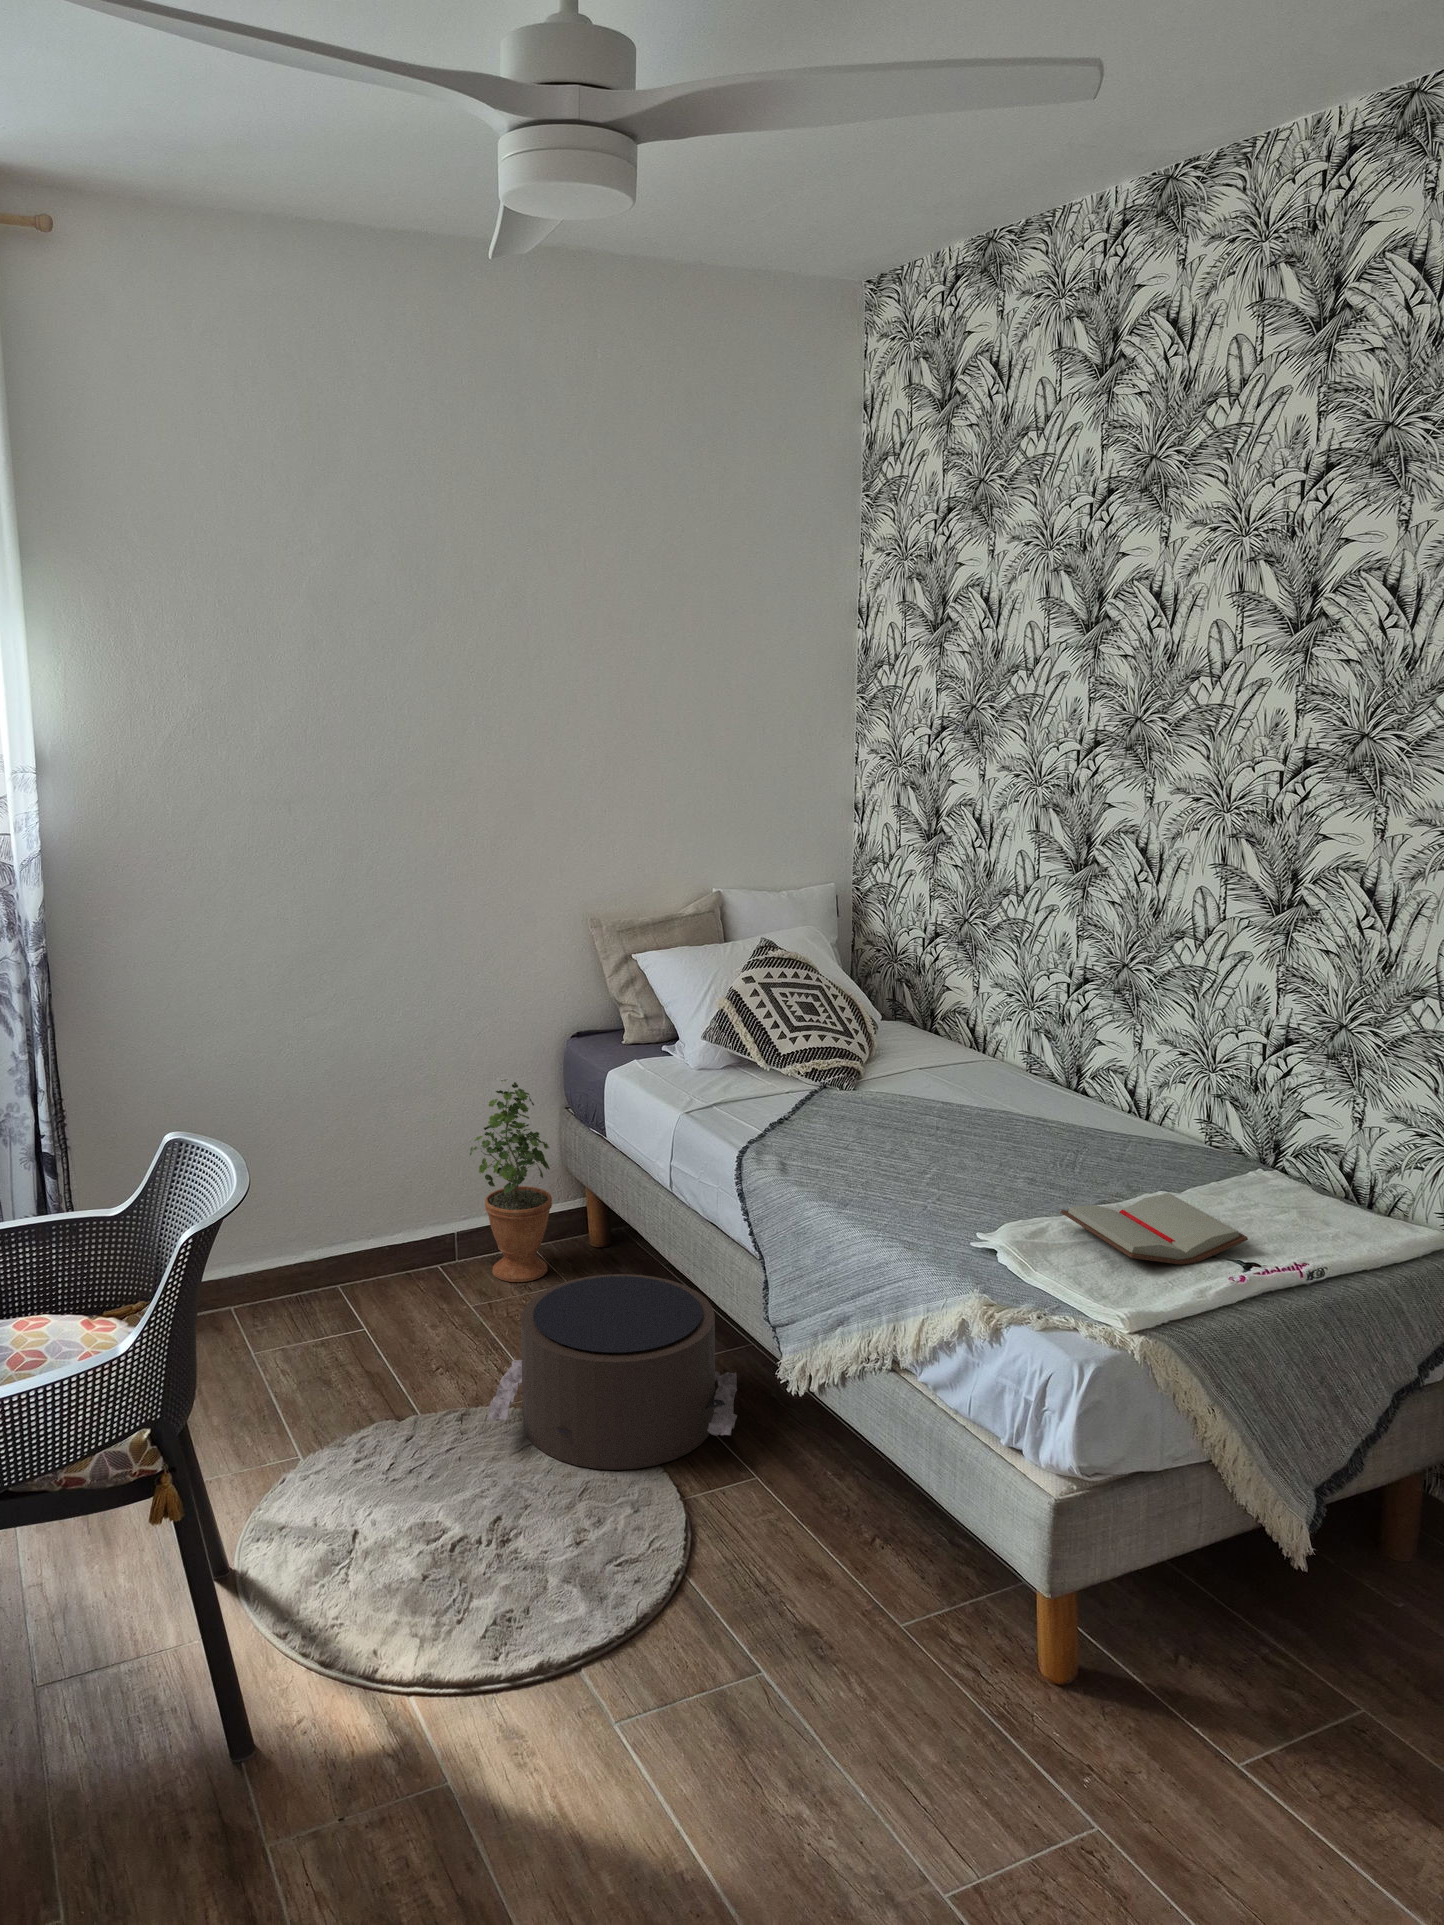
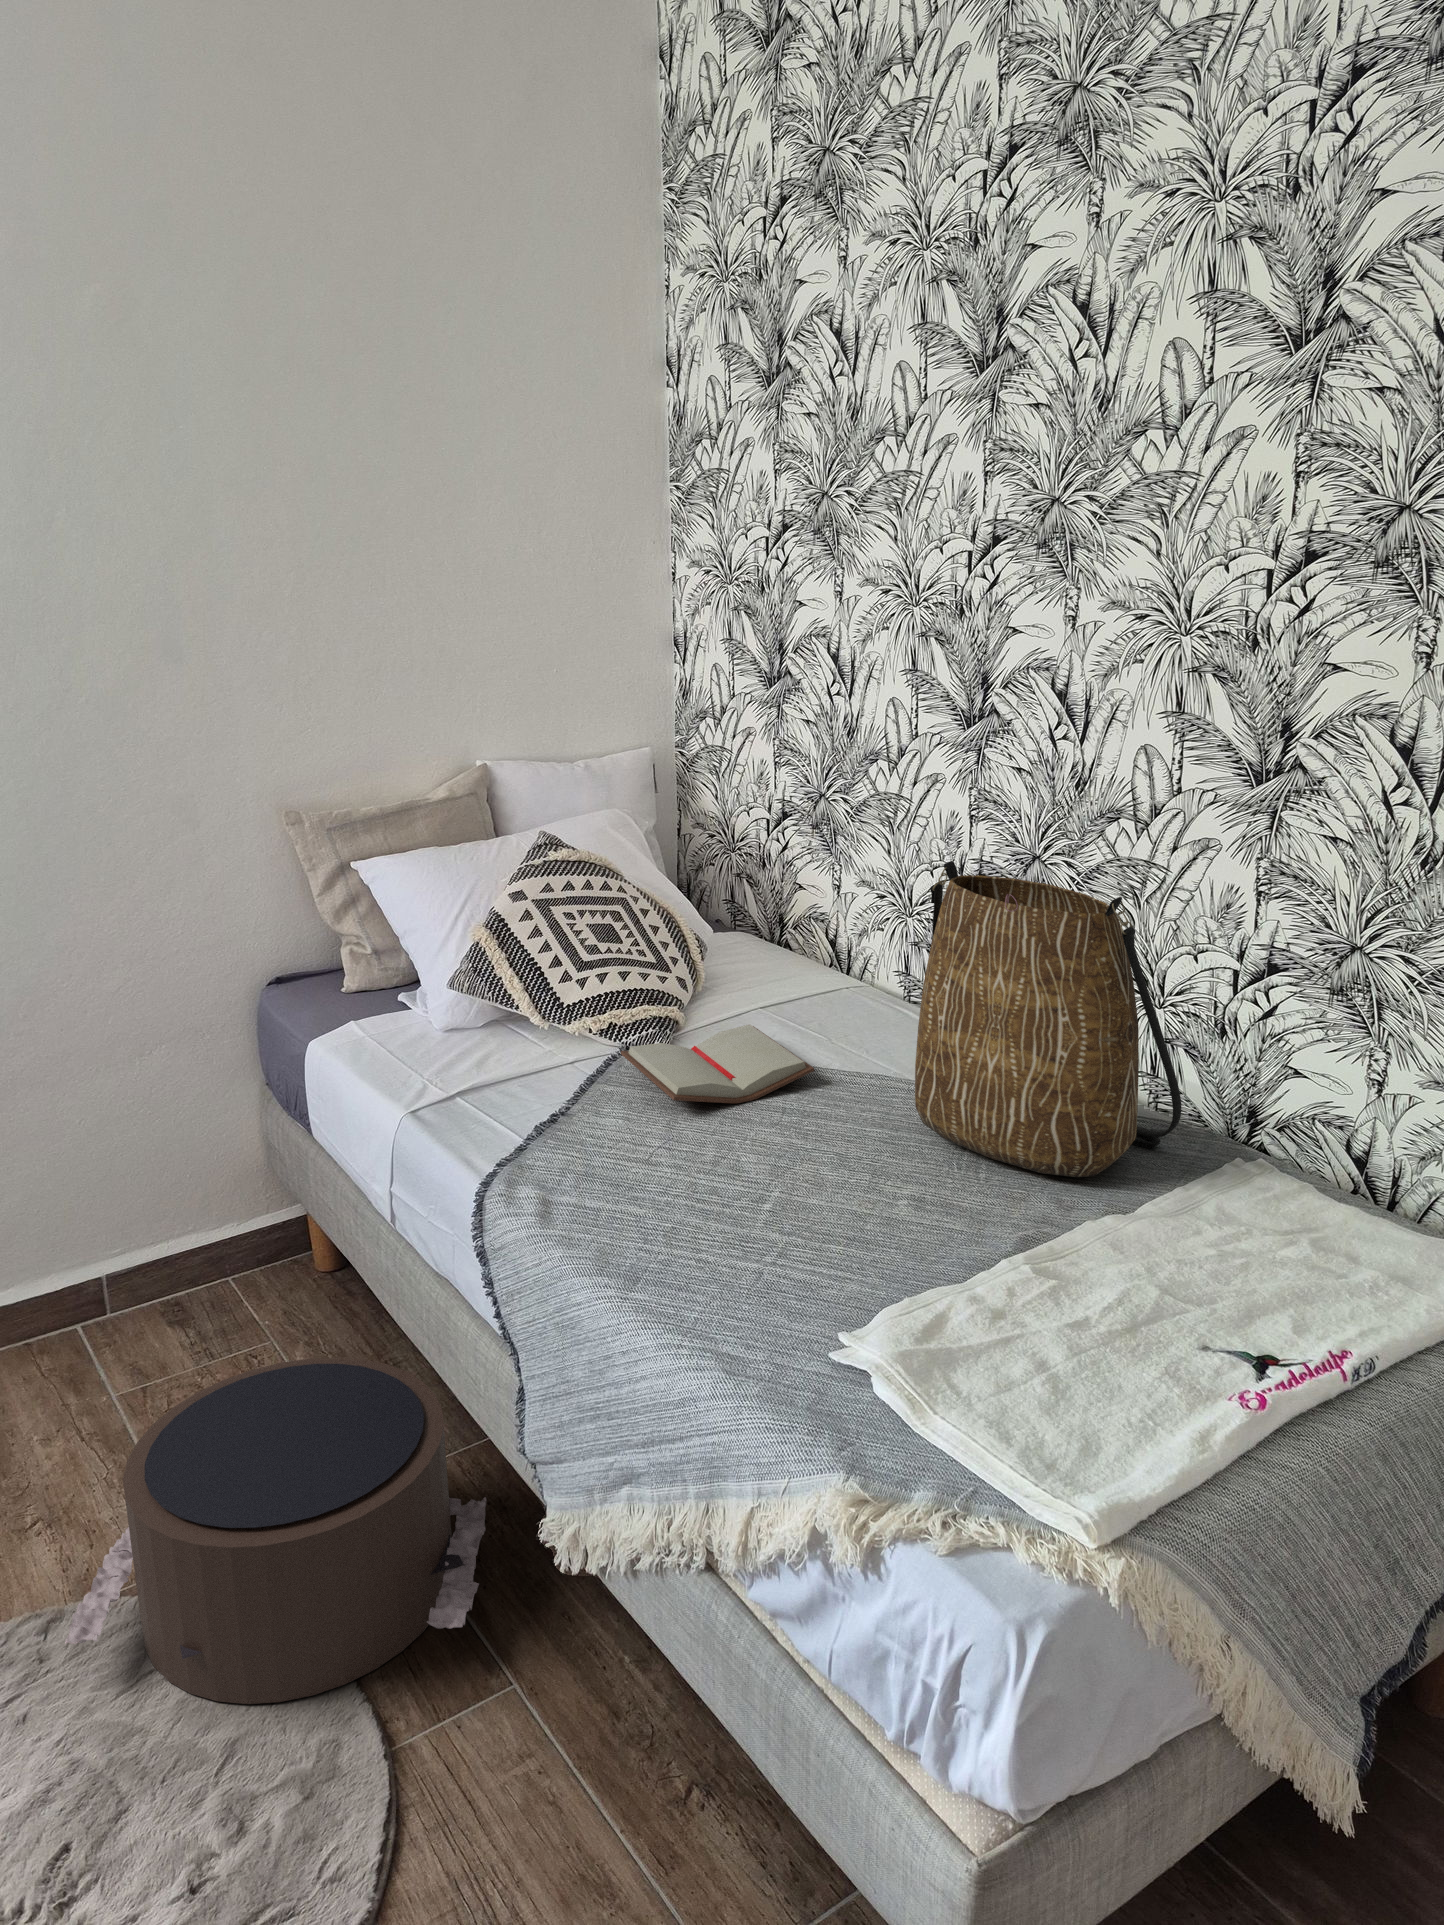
tote bag: none [1033,960,1220,1174] -> present [915,861,1181,1177]
potted plant: present [470,1079,552,1282] -> none [99,1053,239,1346]
paperback book: present [1061,1193,1248,1265] -> present [621,1024,814,1104]

